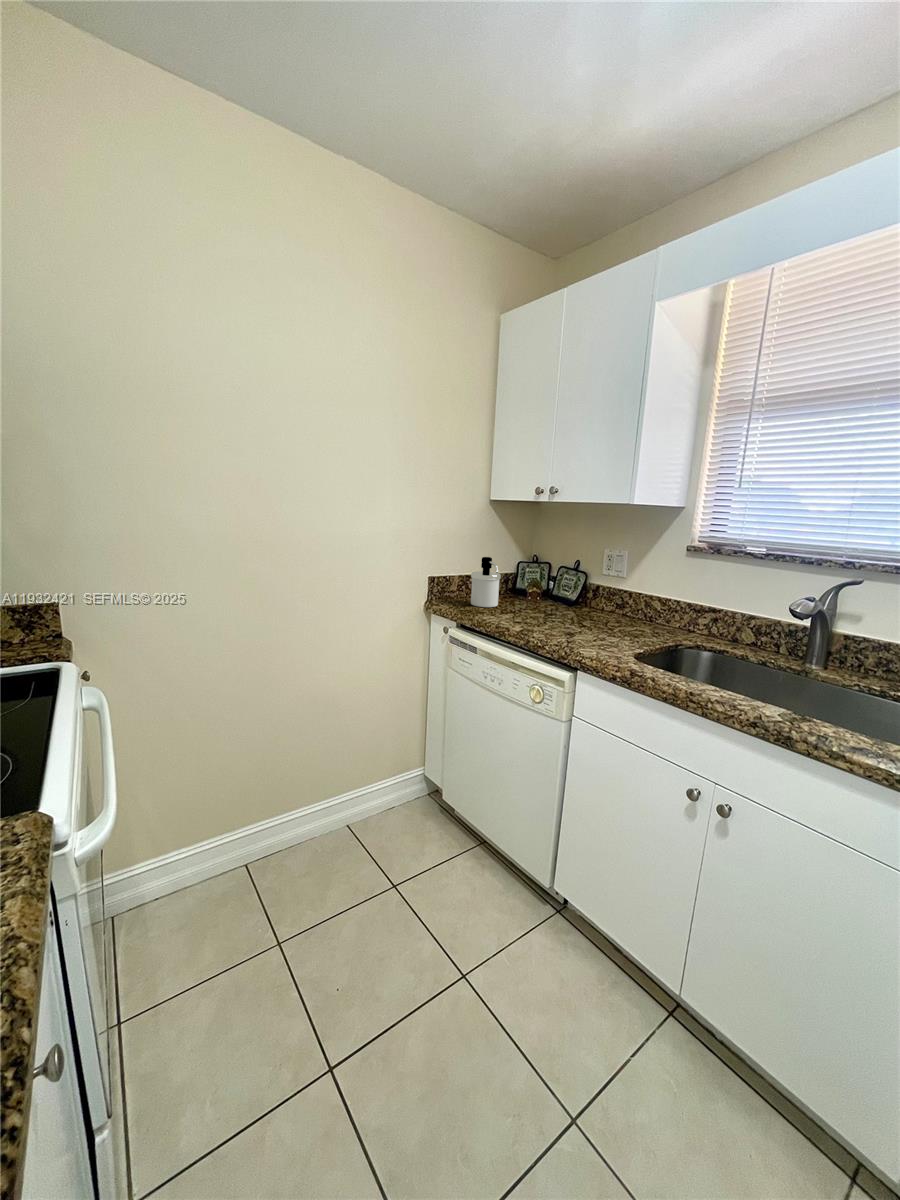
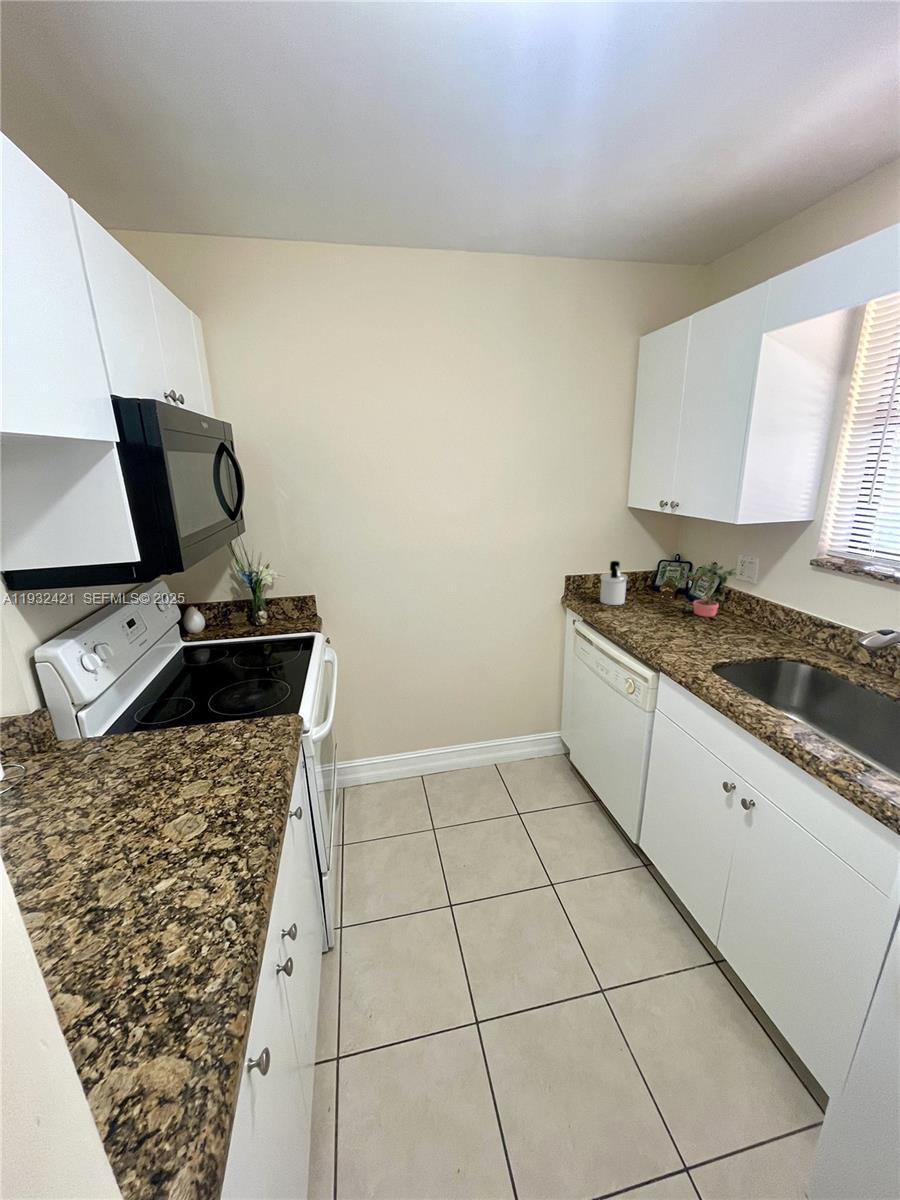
potted plant: none [539,555,615,615] -> present [672,562,737,619]

